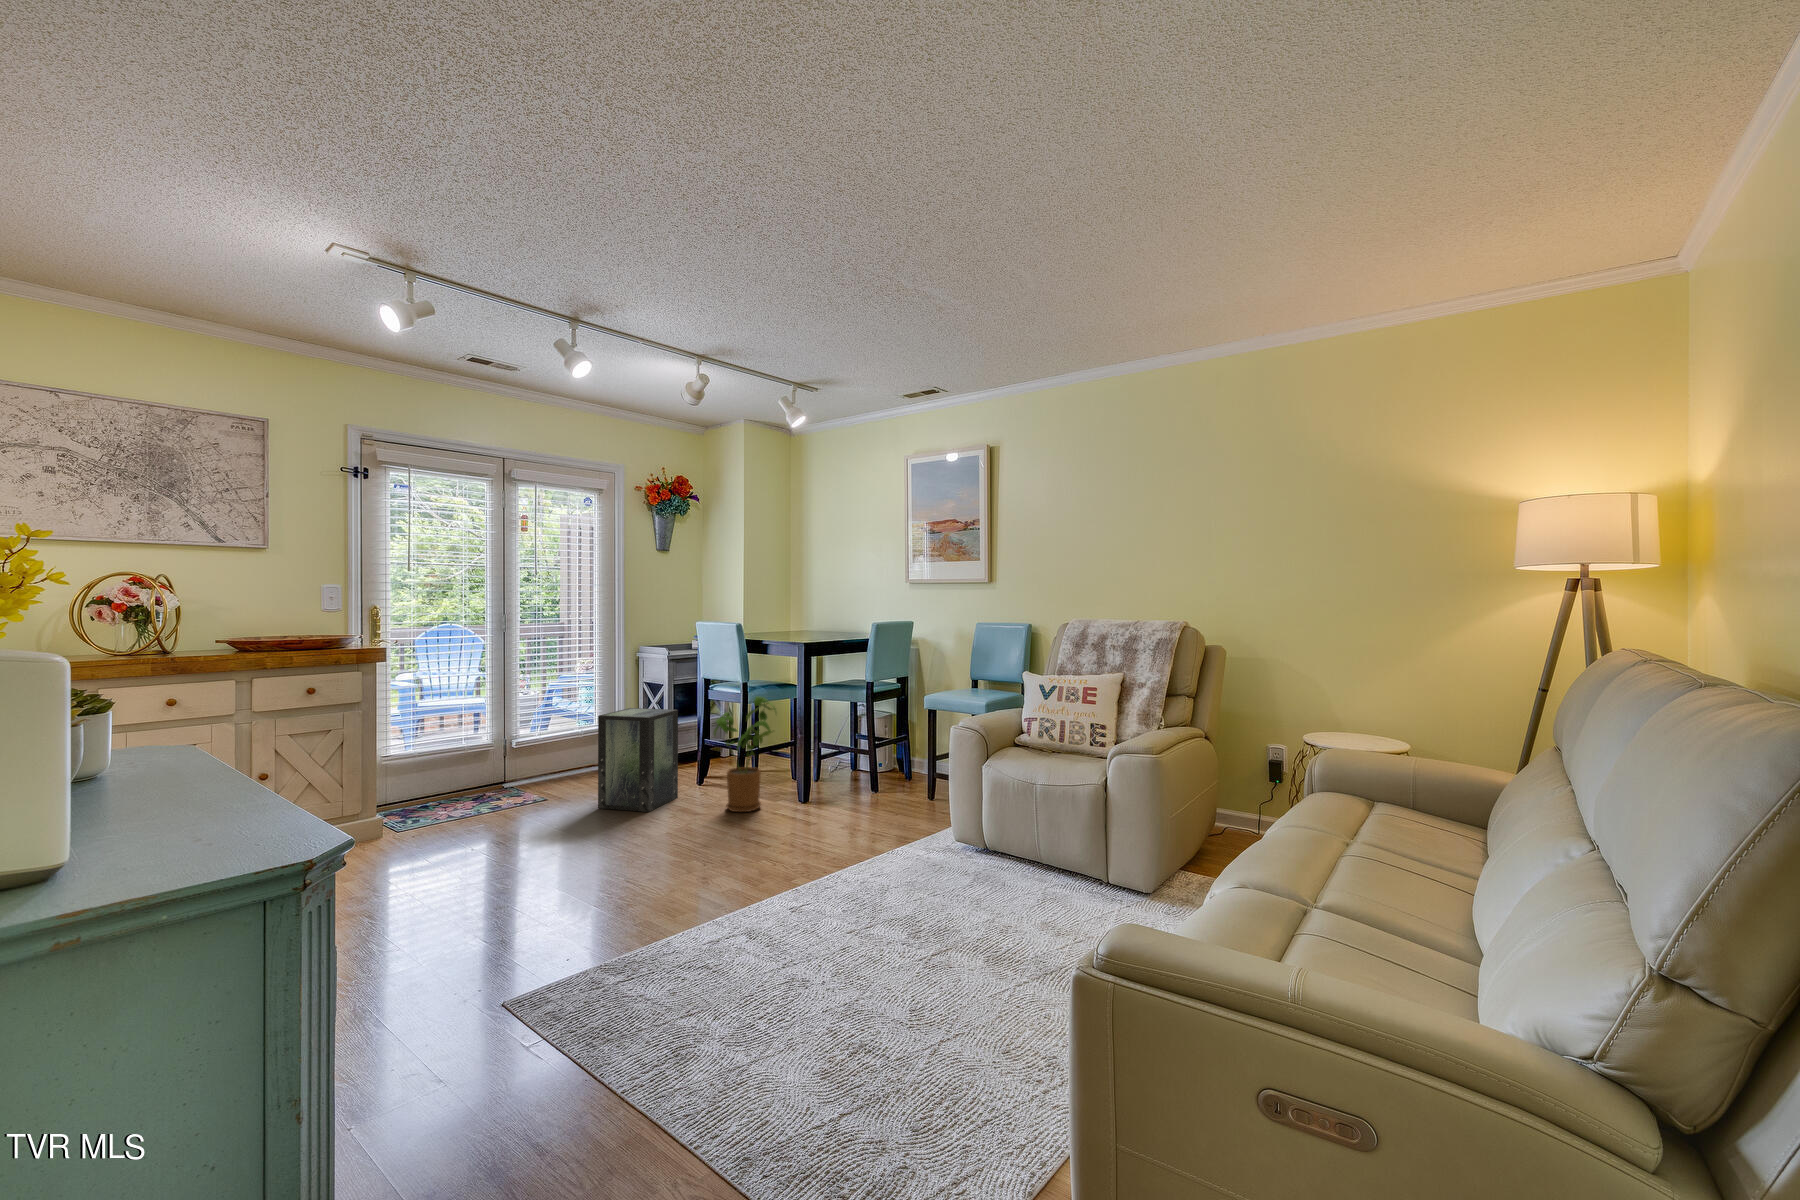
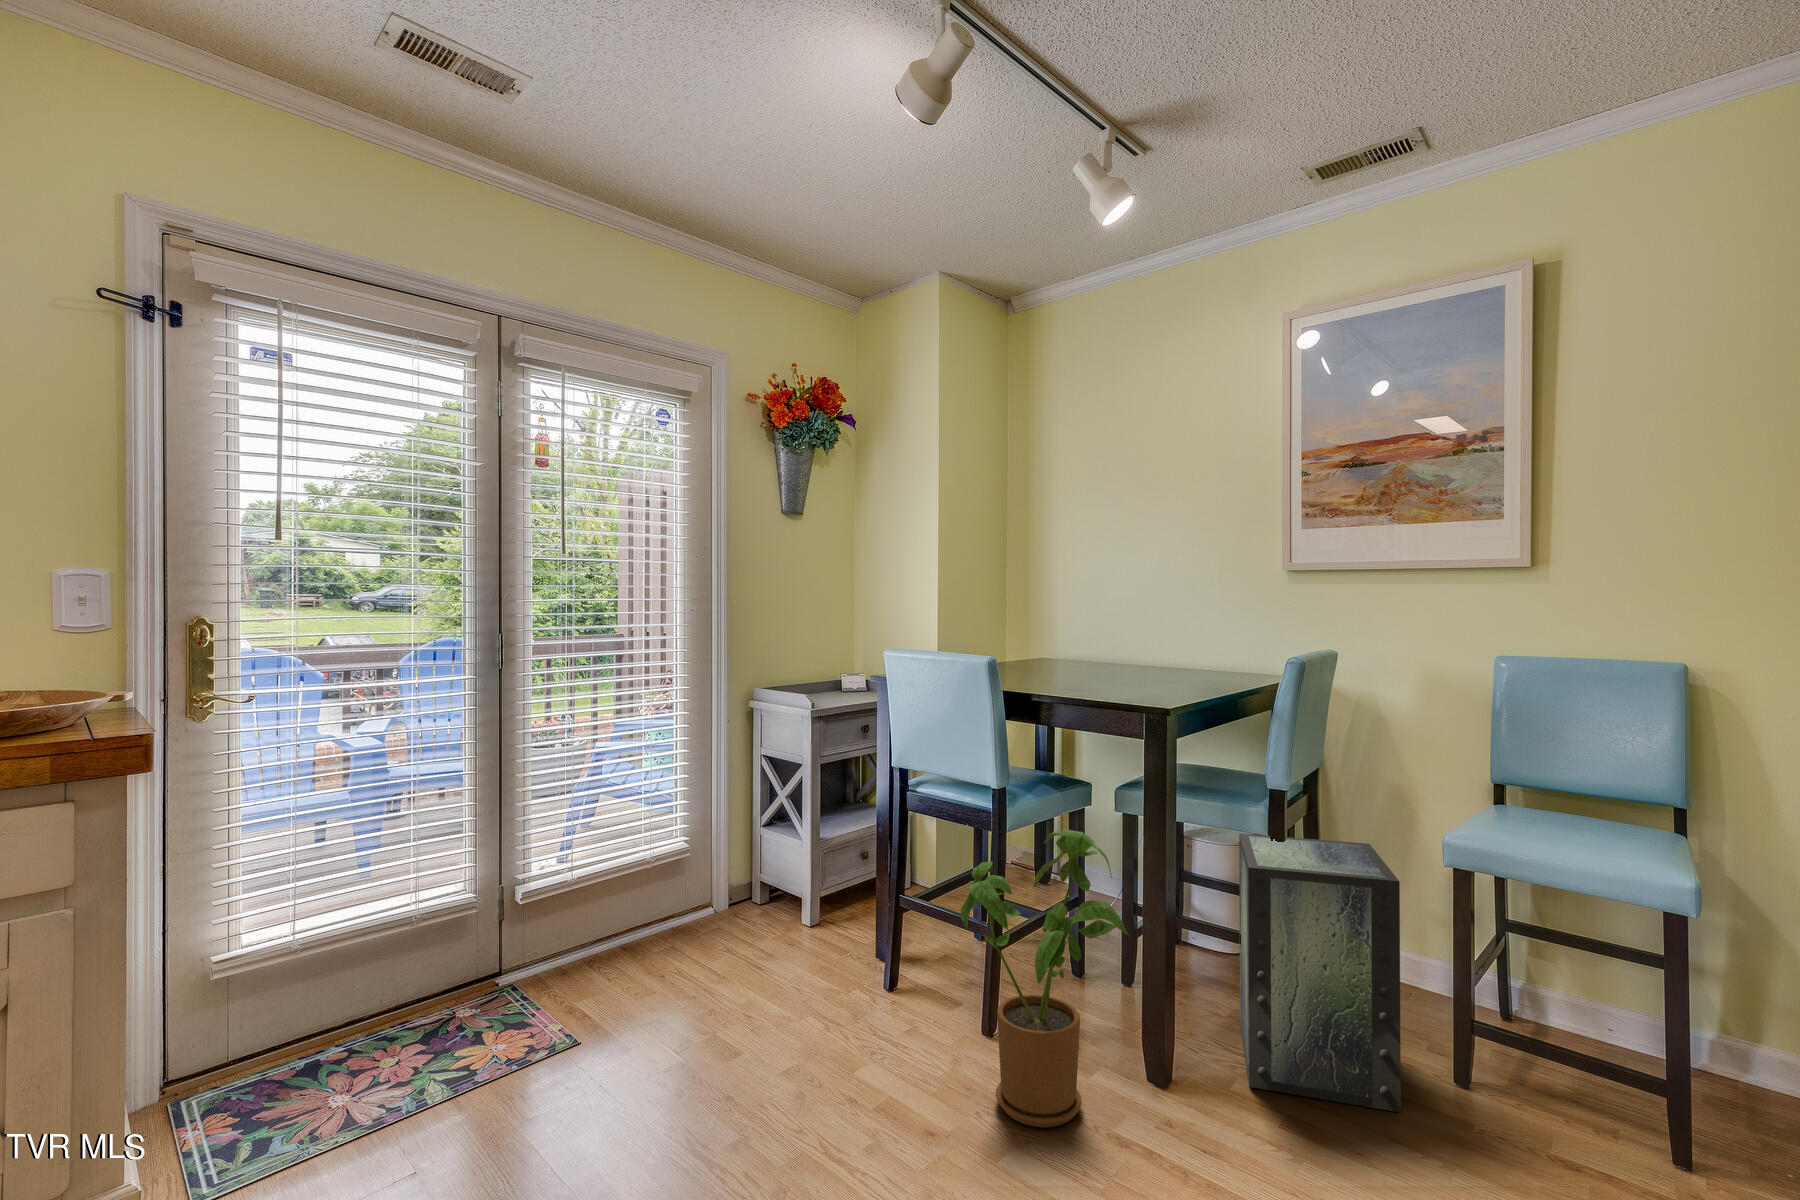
storage box: present [598,708,678,812] -> present [1239,833,1401,1112]

